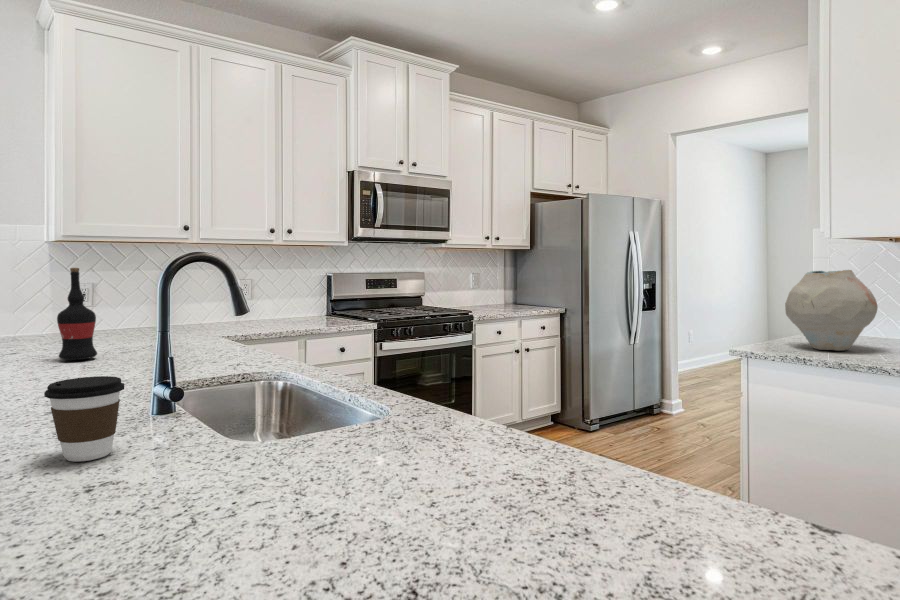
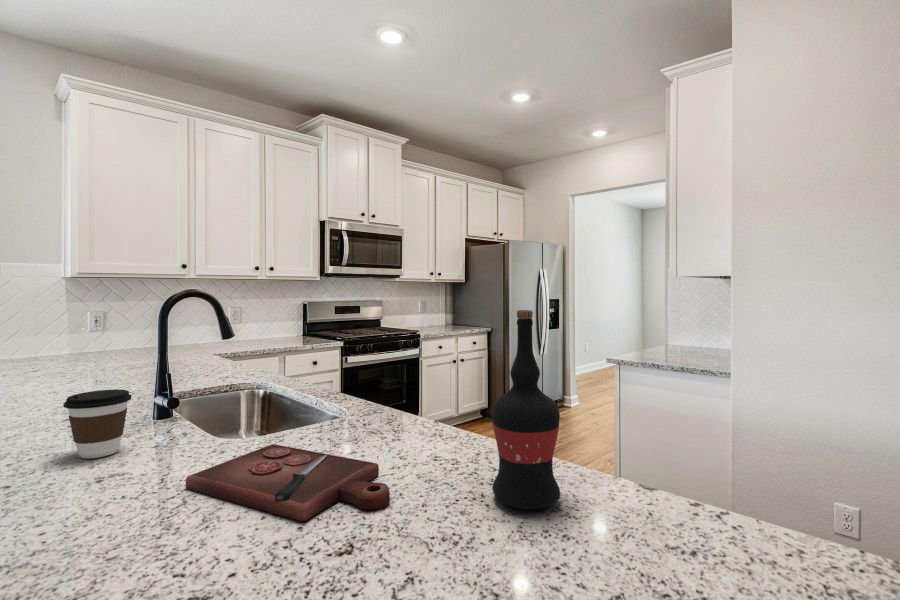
wine bottle: present [57,268,97,360] -> present [492,310,560,509]
vase: present [785,270,878,351] -> none [643,301,705,359]
cutting board: none [193,451,460,555] -> present [186,444,390,521]

